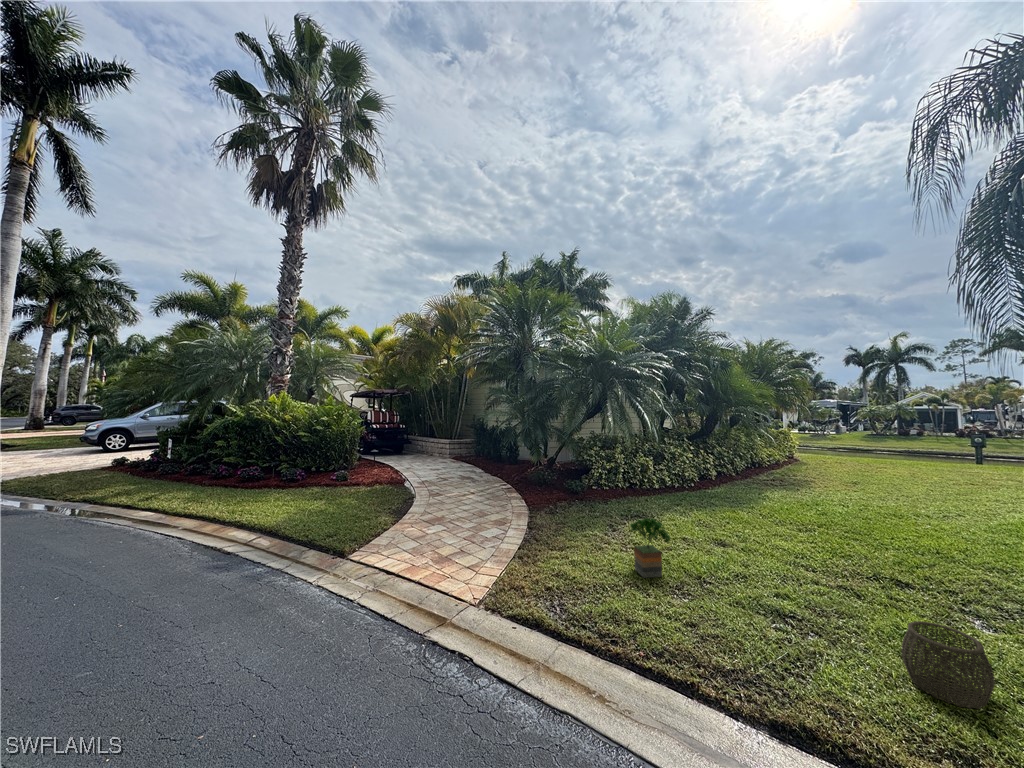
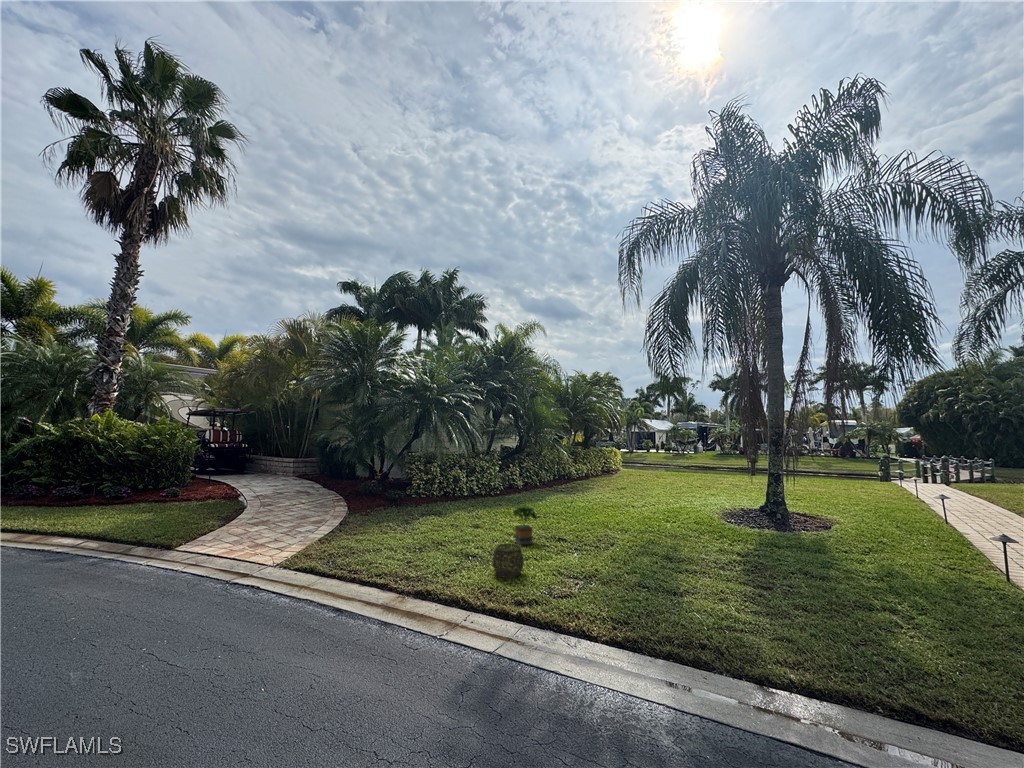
potted tree: present [630,518,670,578] -> present [513,507,538,545]

